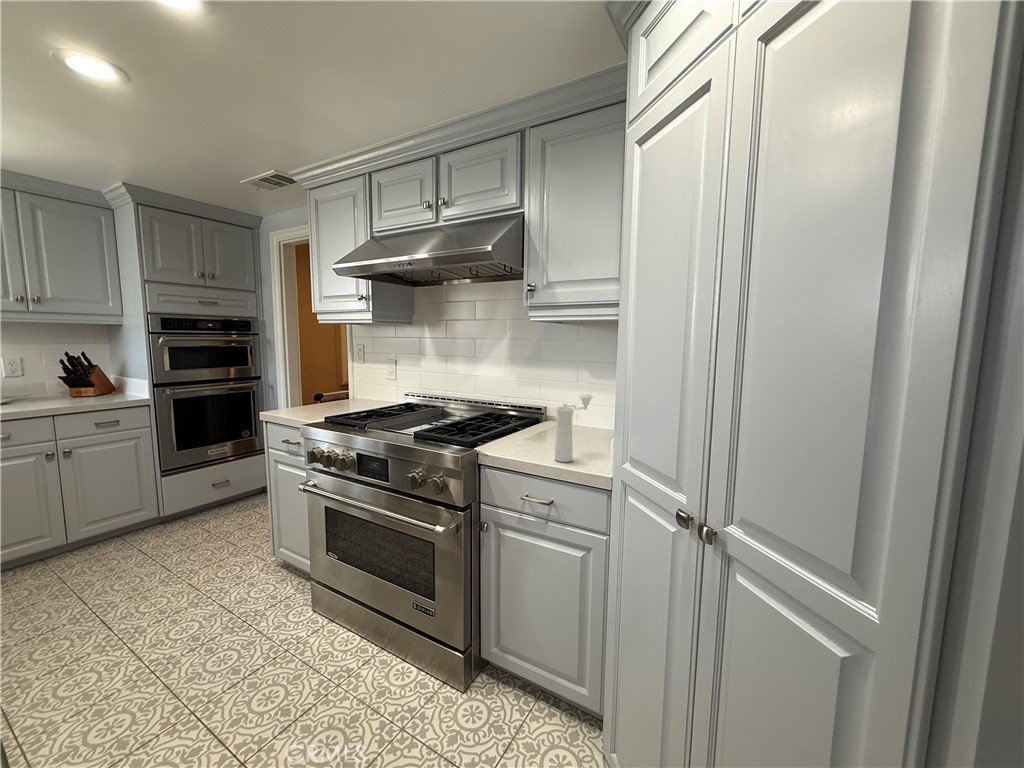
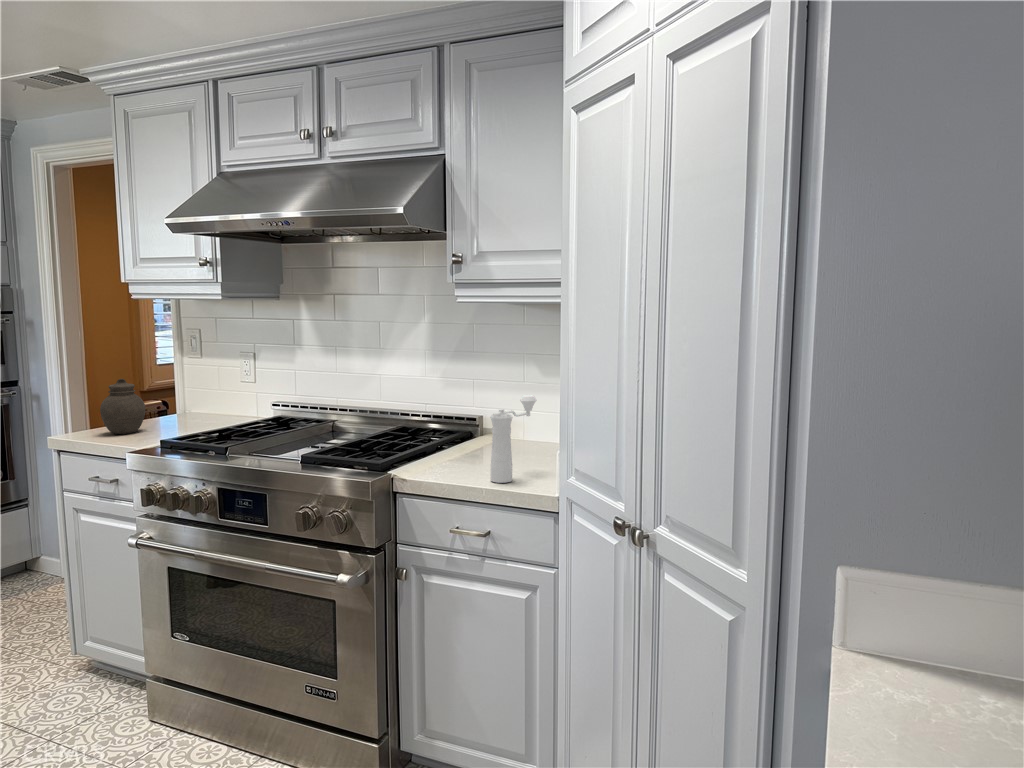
jar: none [292,375,322,412] -> present [100,379,145,434]

